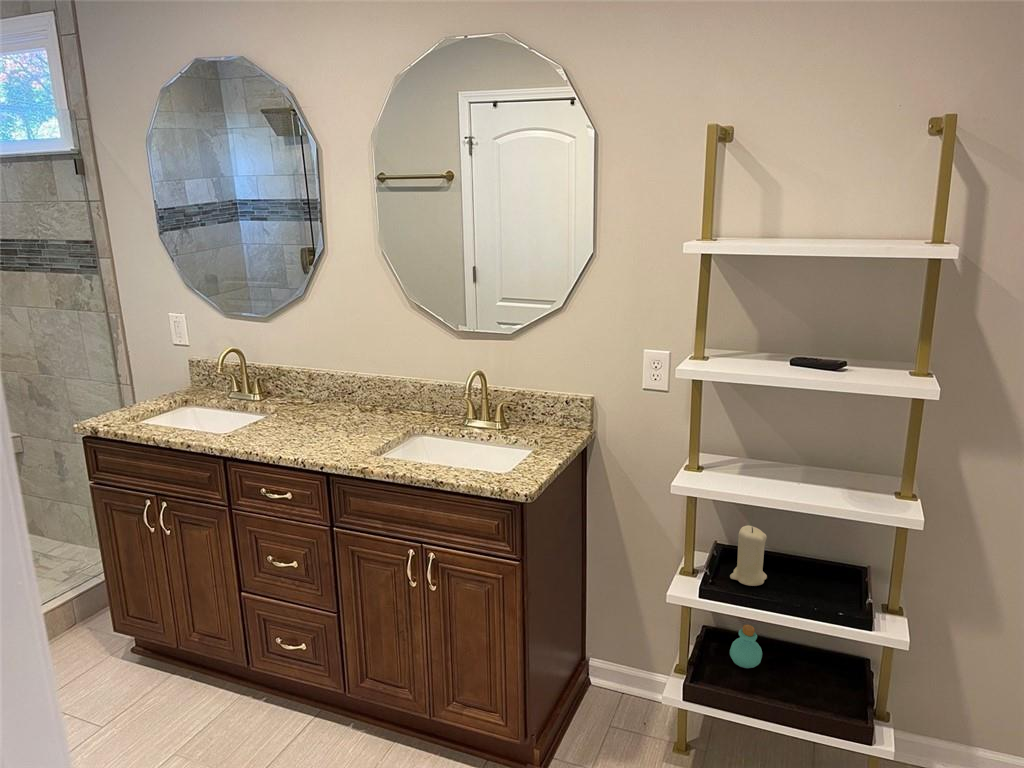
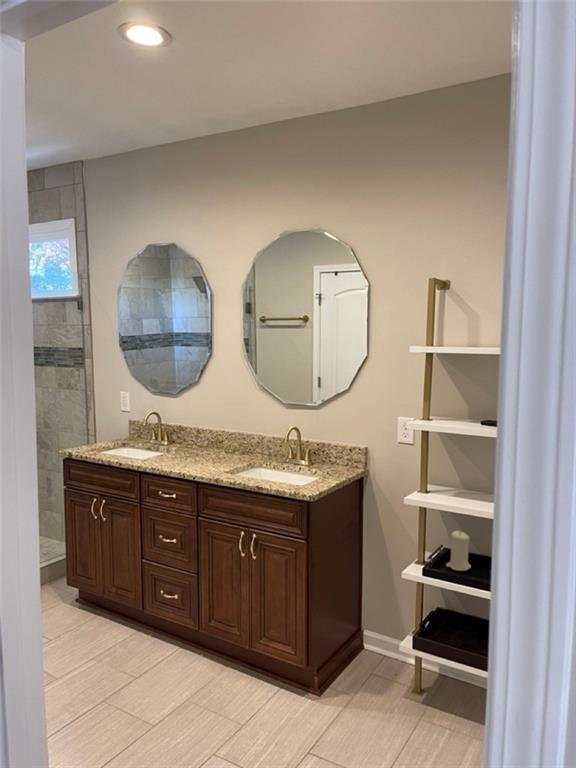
perfume bottle: present [730,625,762,668] -> none [450,603,472,634]

